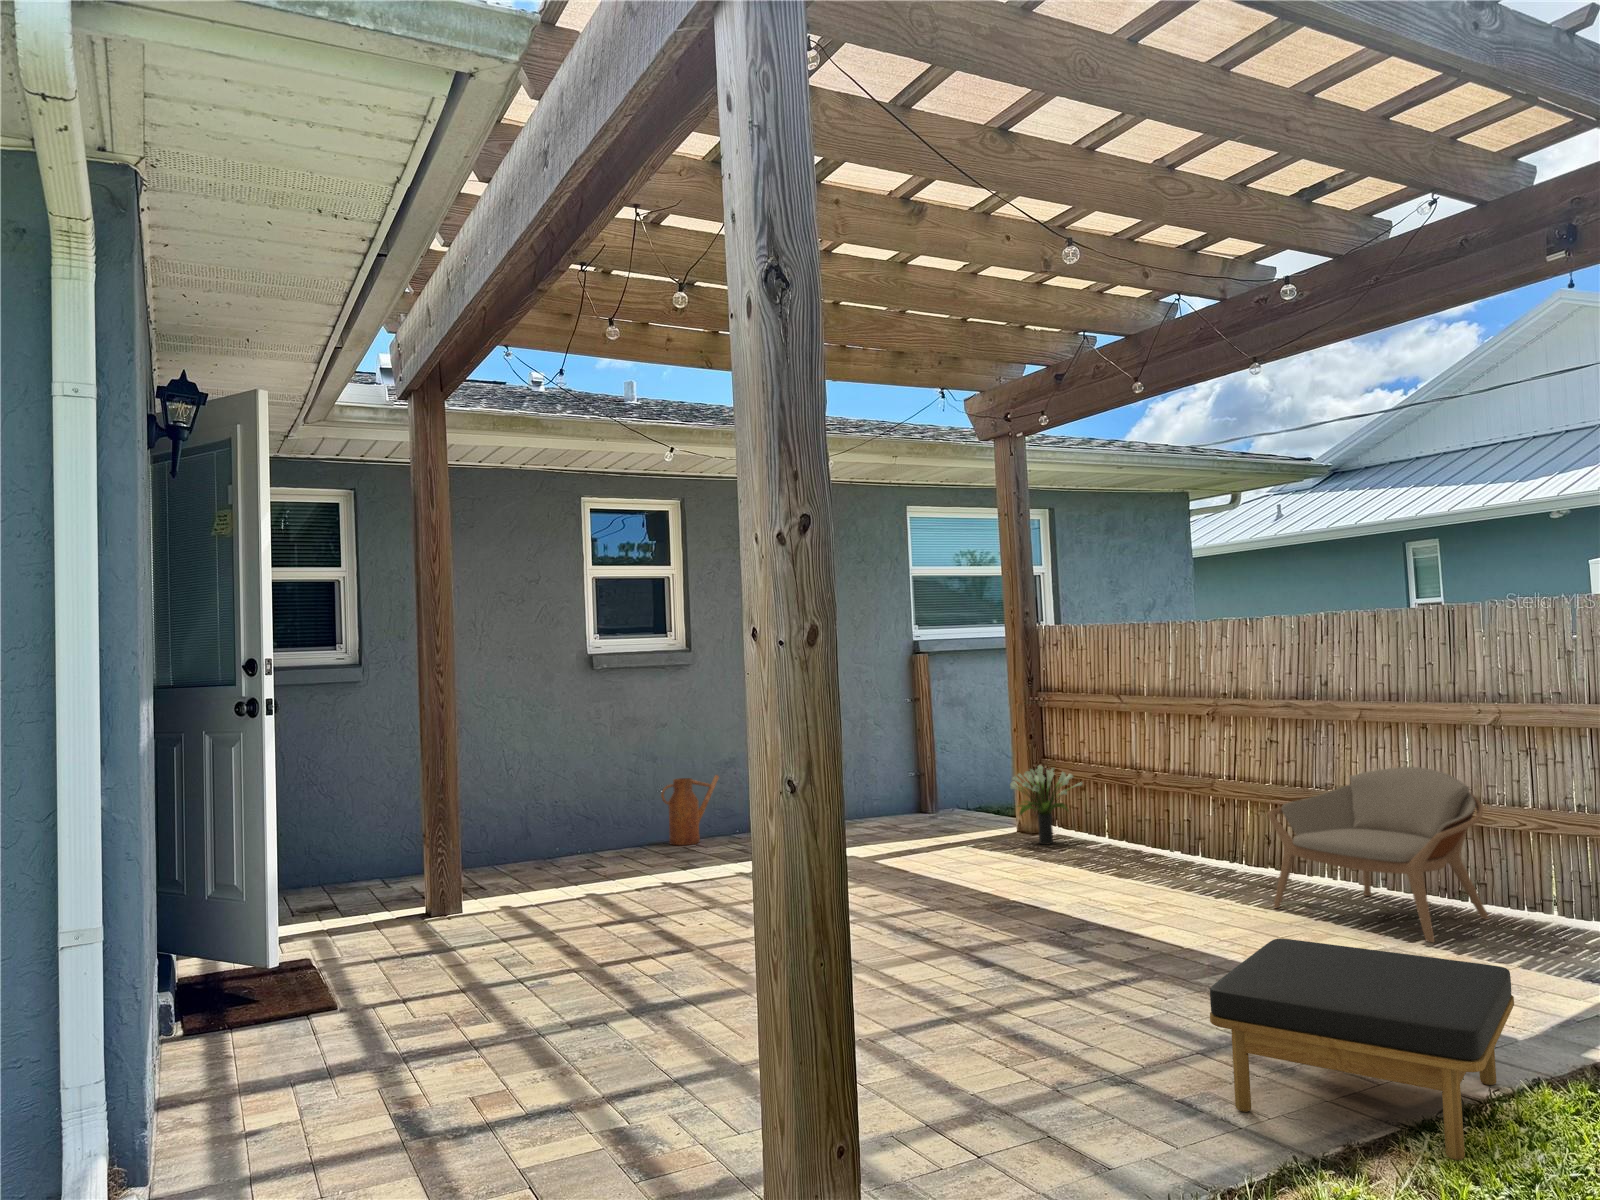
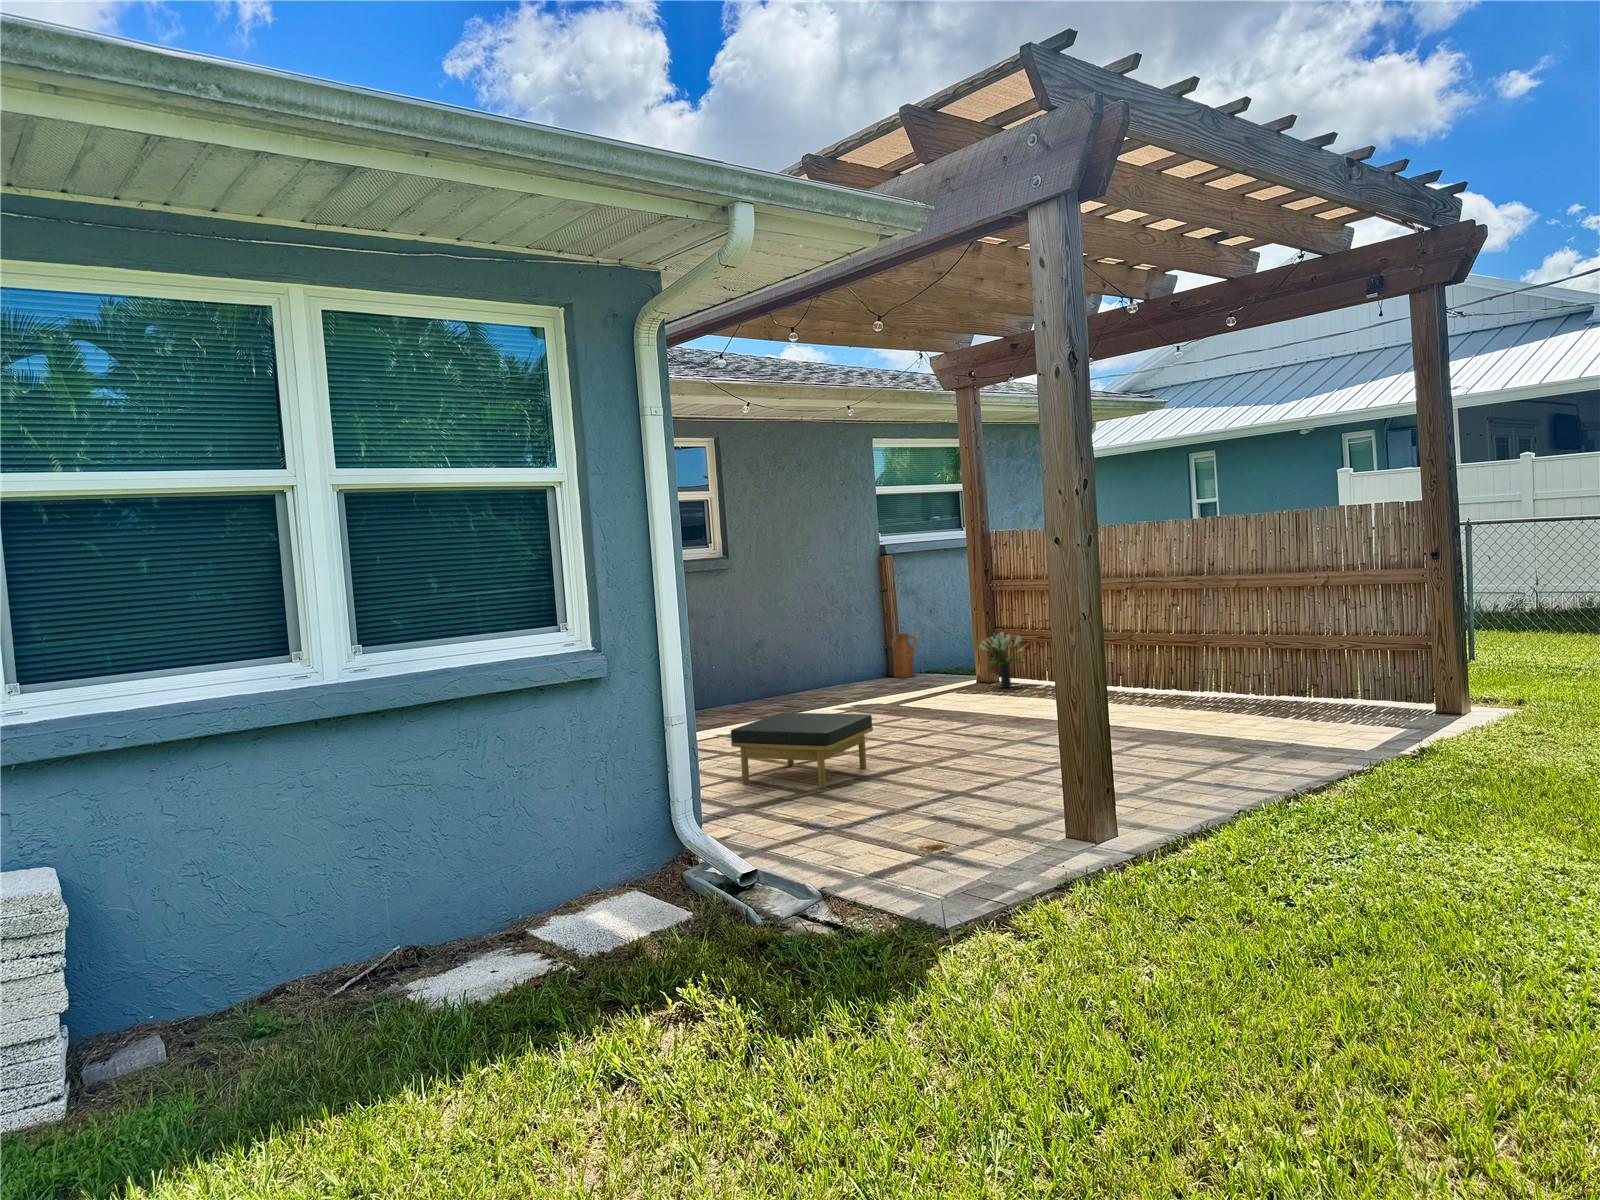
armchair: present [1267,767,1489,943] -> none [1187,615,1322,717]
watering can: present [661,775,719,845] -> present [892,631,919,678]
ottoman: present [1210,939,1514,1160] -> present [731,713,873,789]

